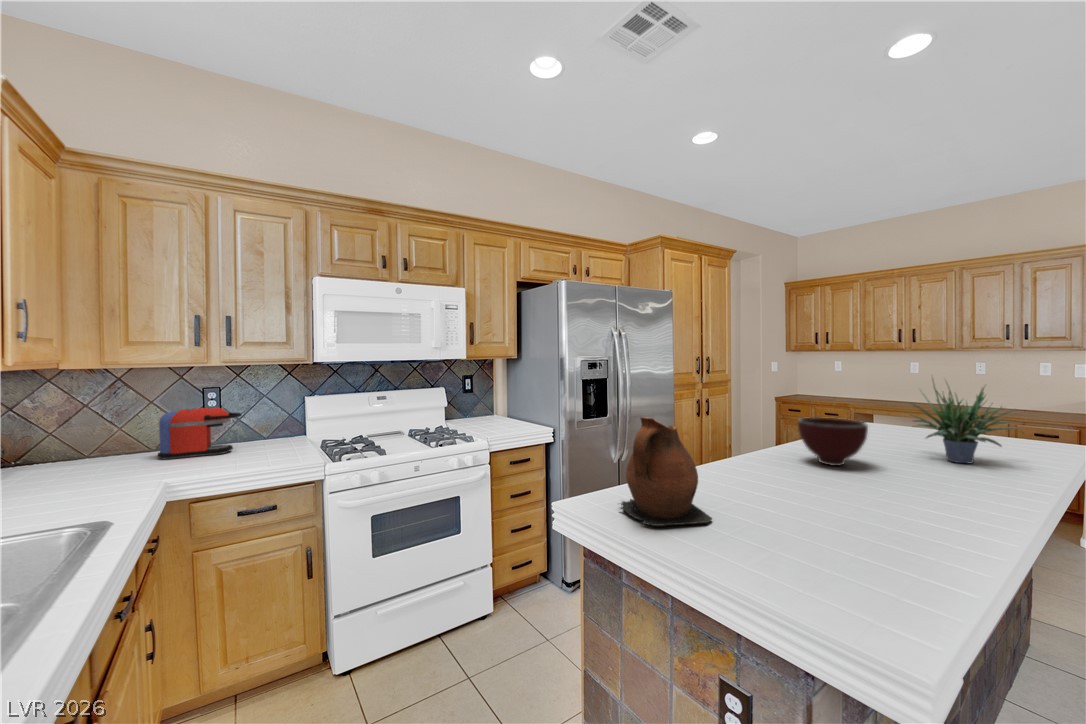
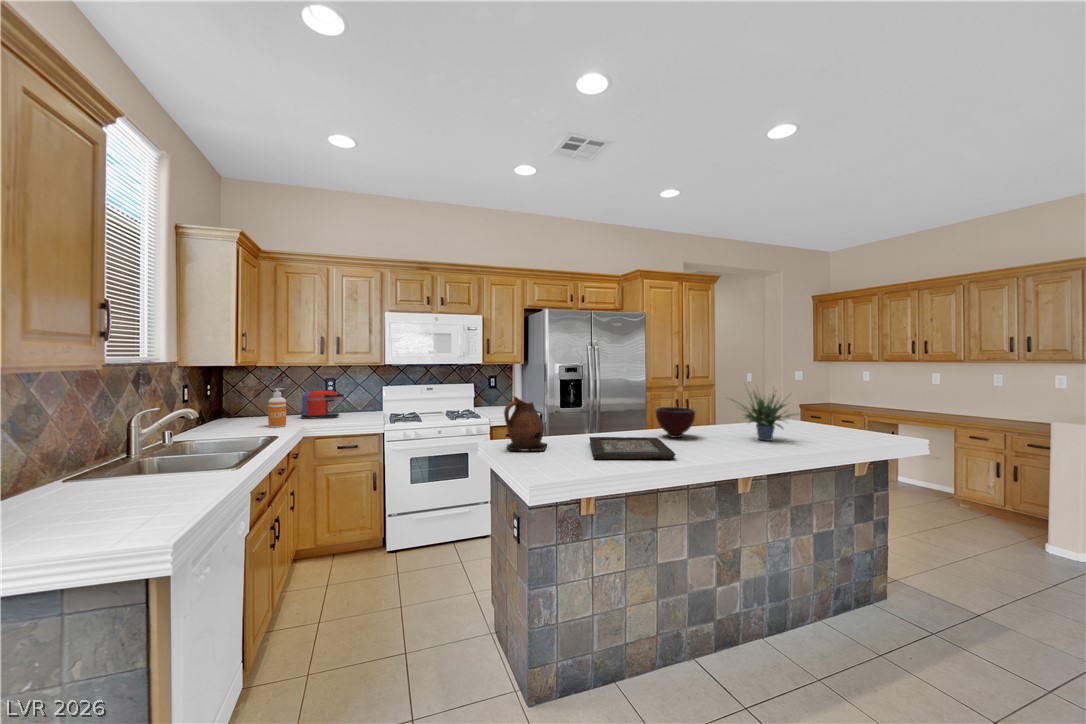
soap dispenser: none [82,410,125,488] -> present [268,388,286,427]
decorative tray: none [741,471,983,540] -> present [590,437,676,459]

